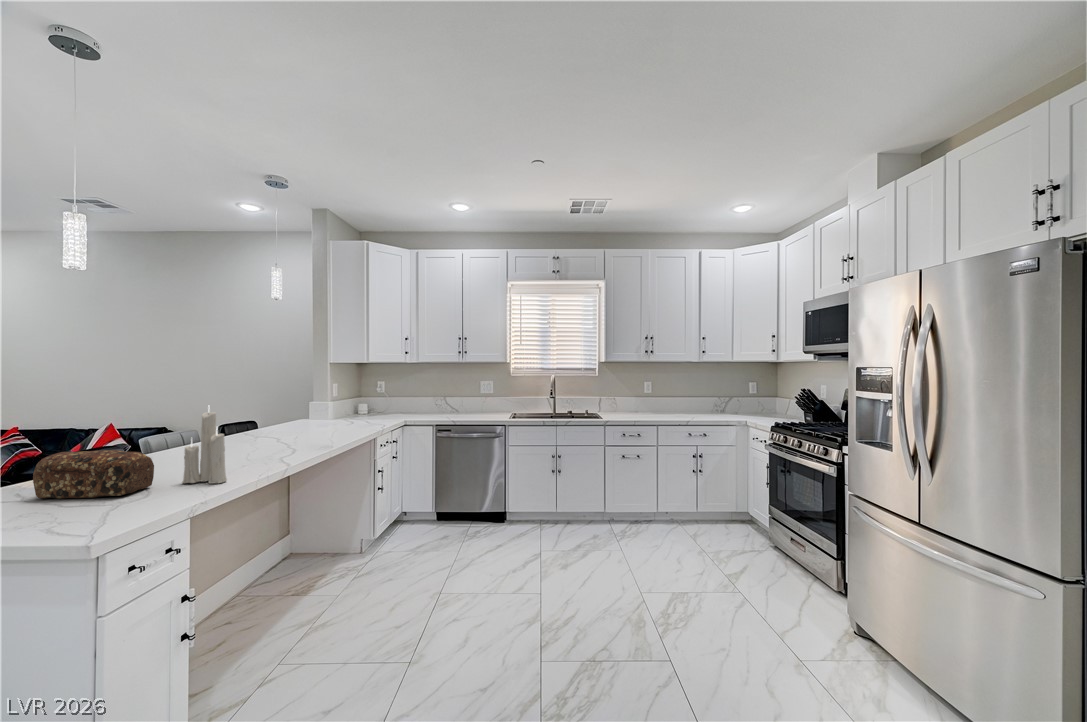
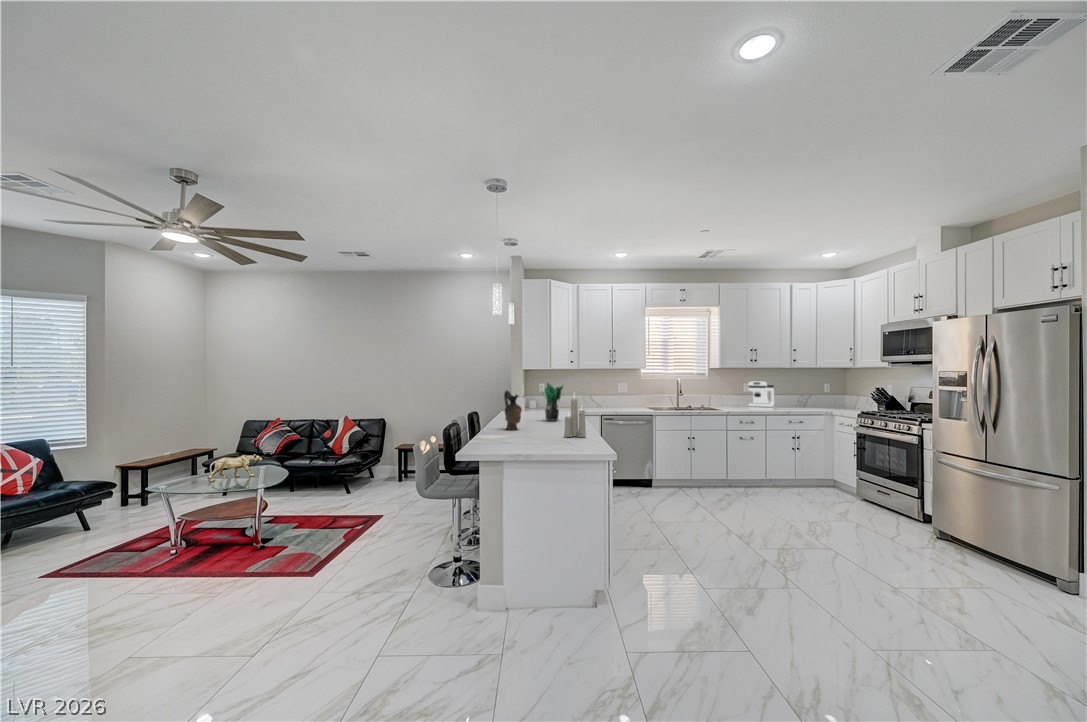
coffee maker: none [636,380,672,420] -> present [748,382,774,411]
potted plant: none [276,382,316,441] -> present [545,383,563,421]
ceramic pitcher: none [148,396,182,463] -> present [504,390,522,430]
bread loaf: present [33,450,154,499] -> none [514,417,558,442]

